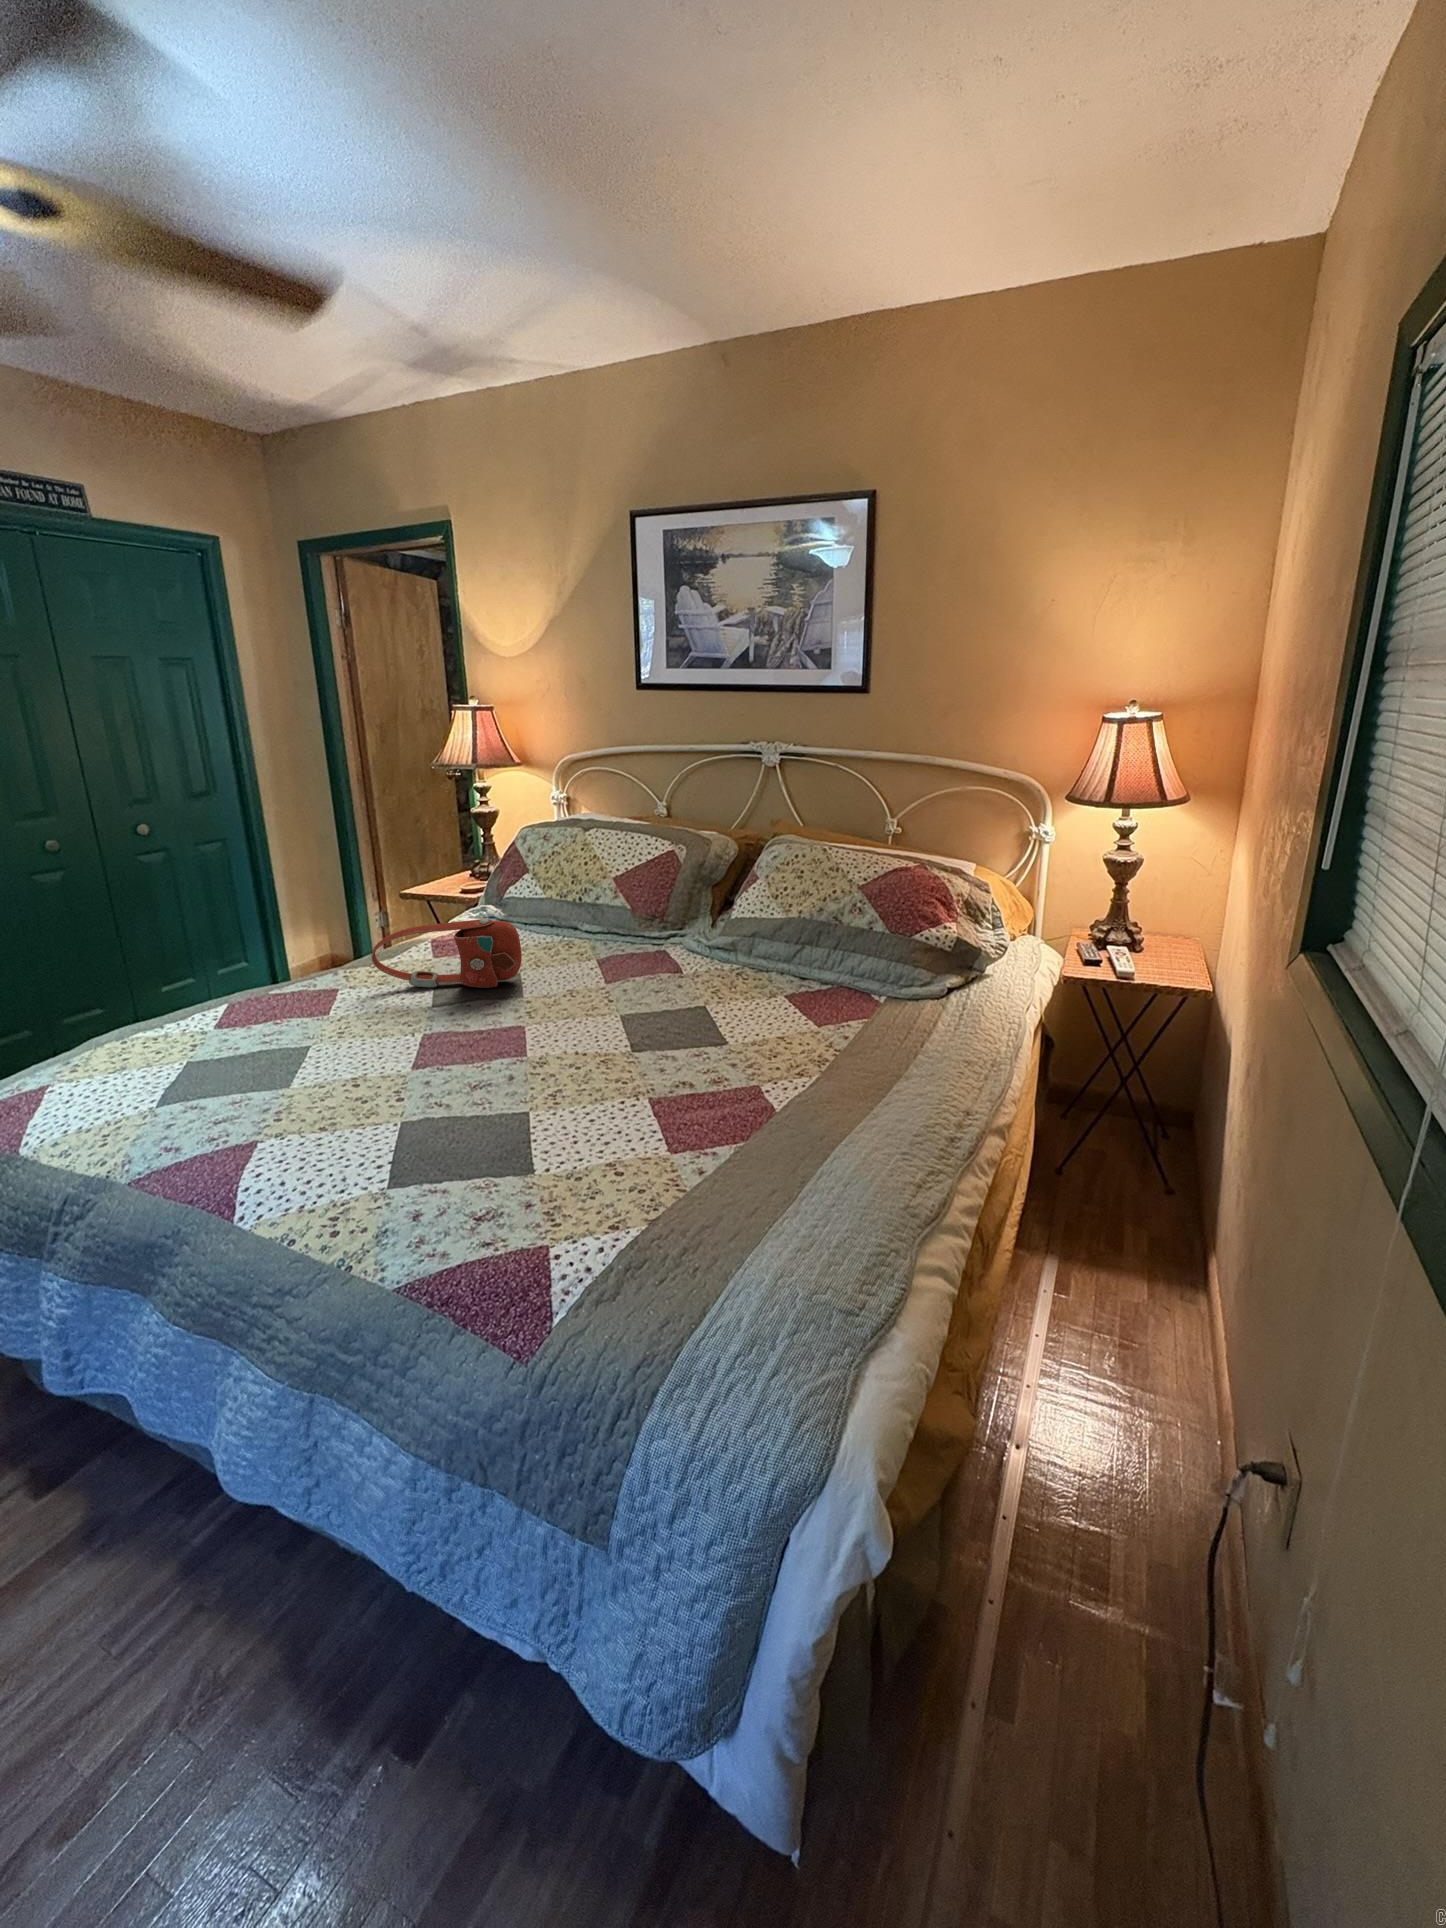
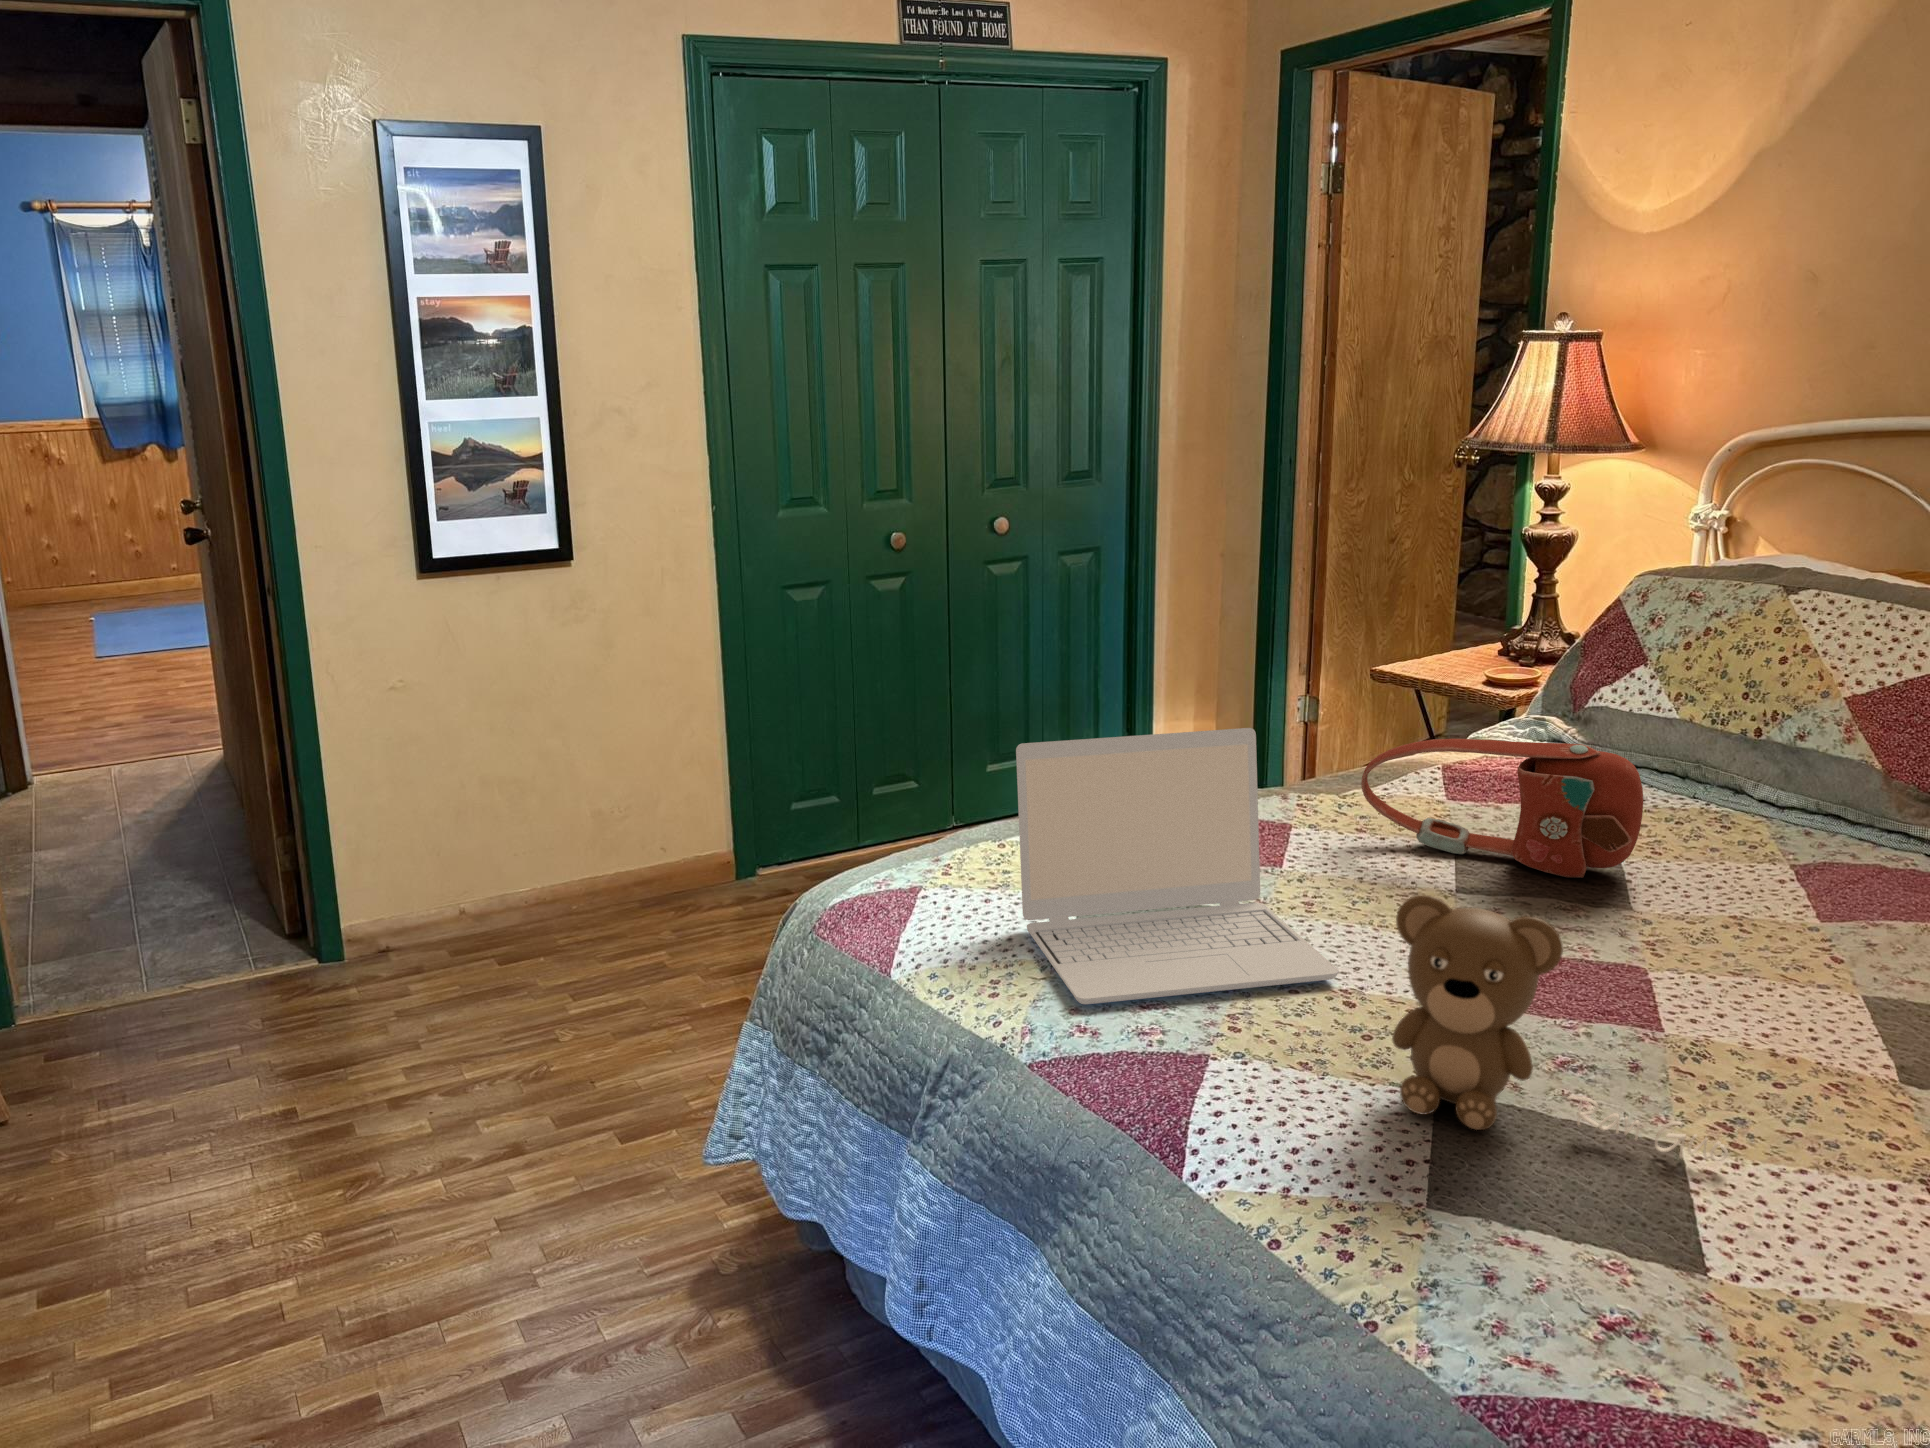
laptop: none [101,939,351,1134] -> present [1016,728,1338,1004]
teddy bear: none [360,1016,547,1137] -> present [1392,895,1728,1161]

